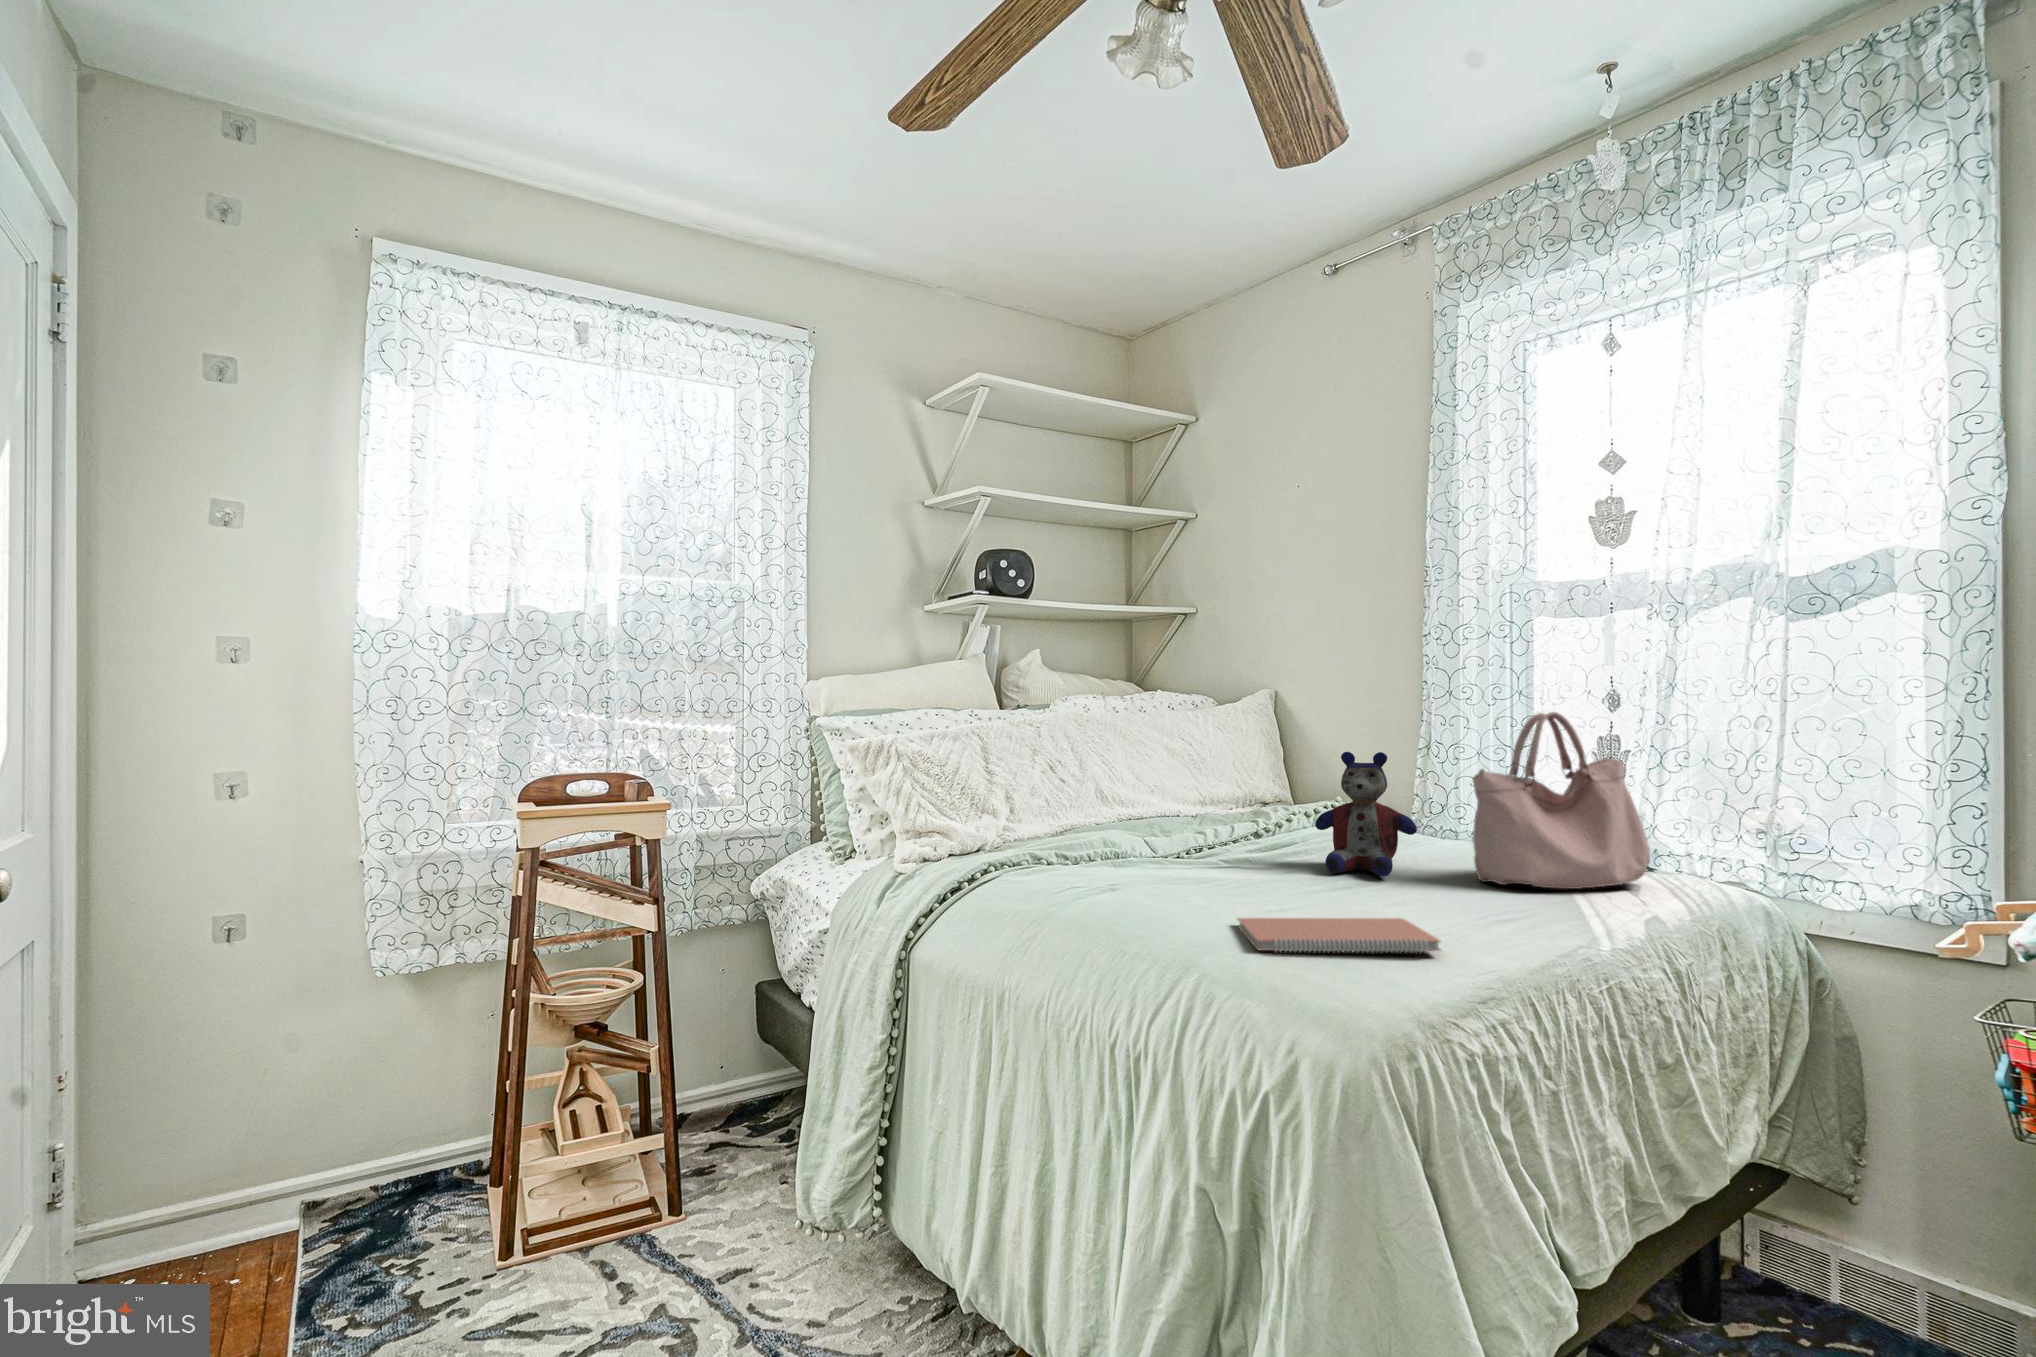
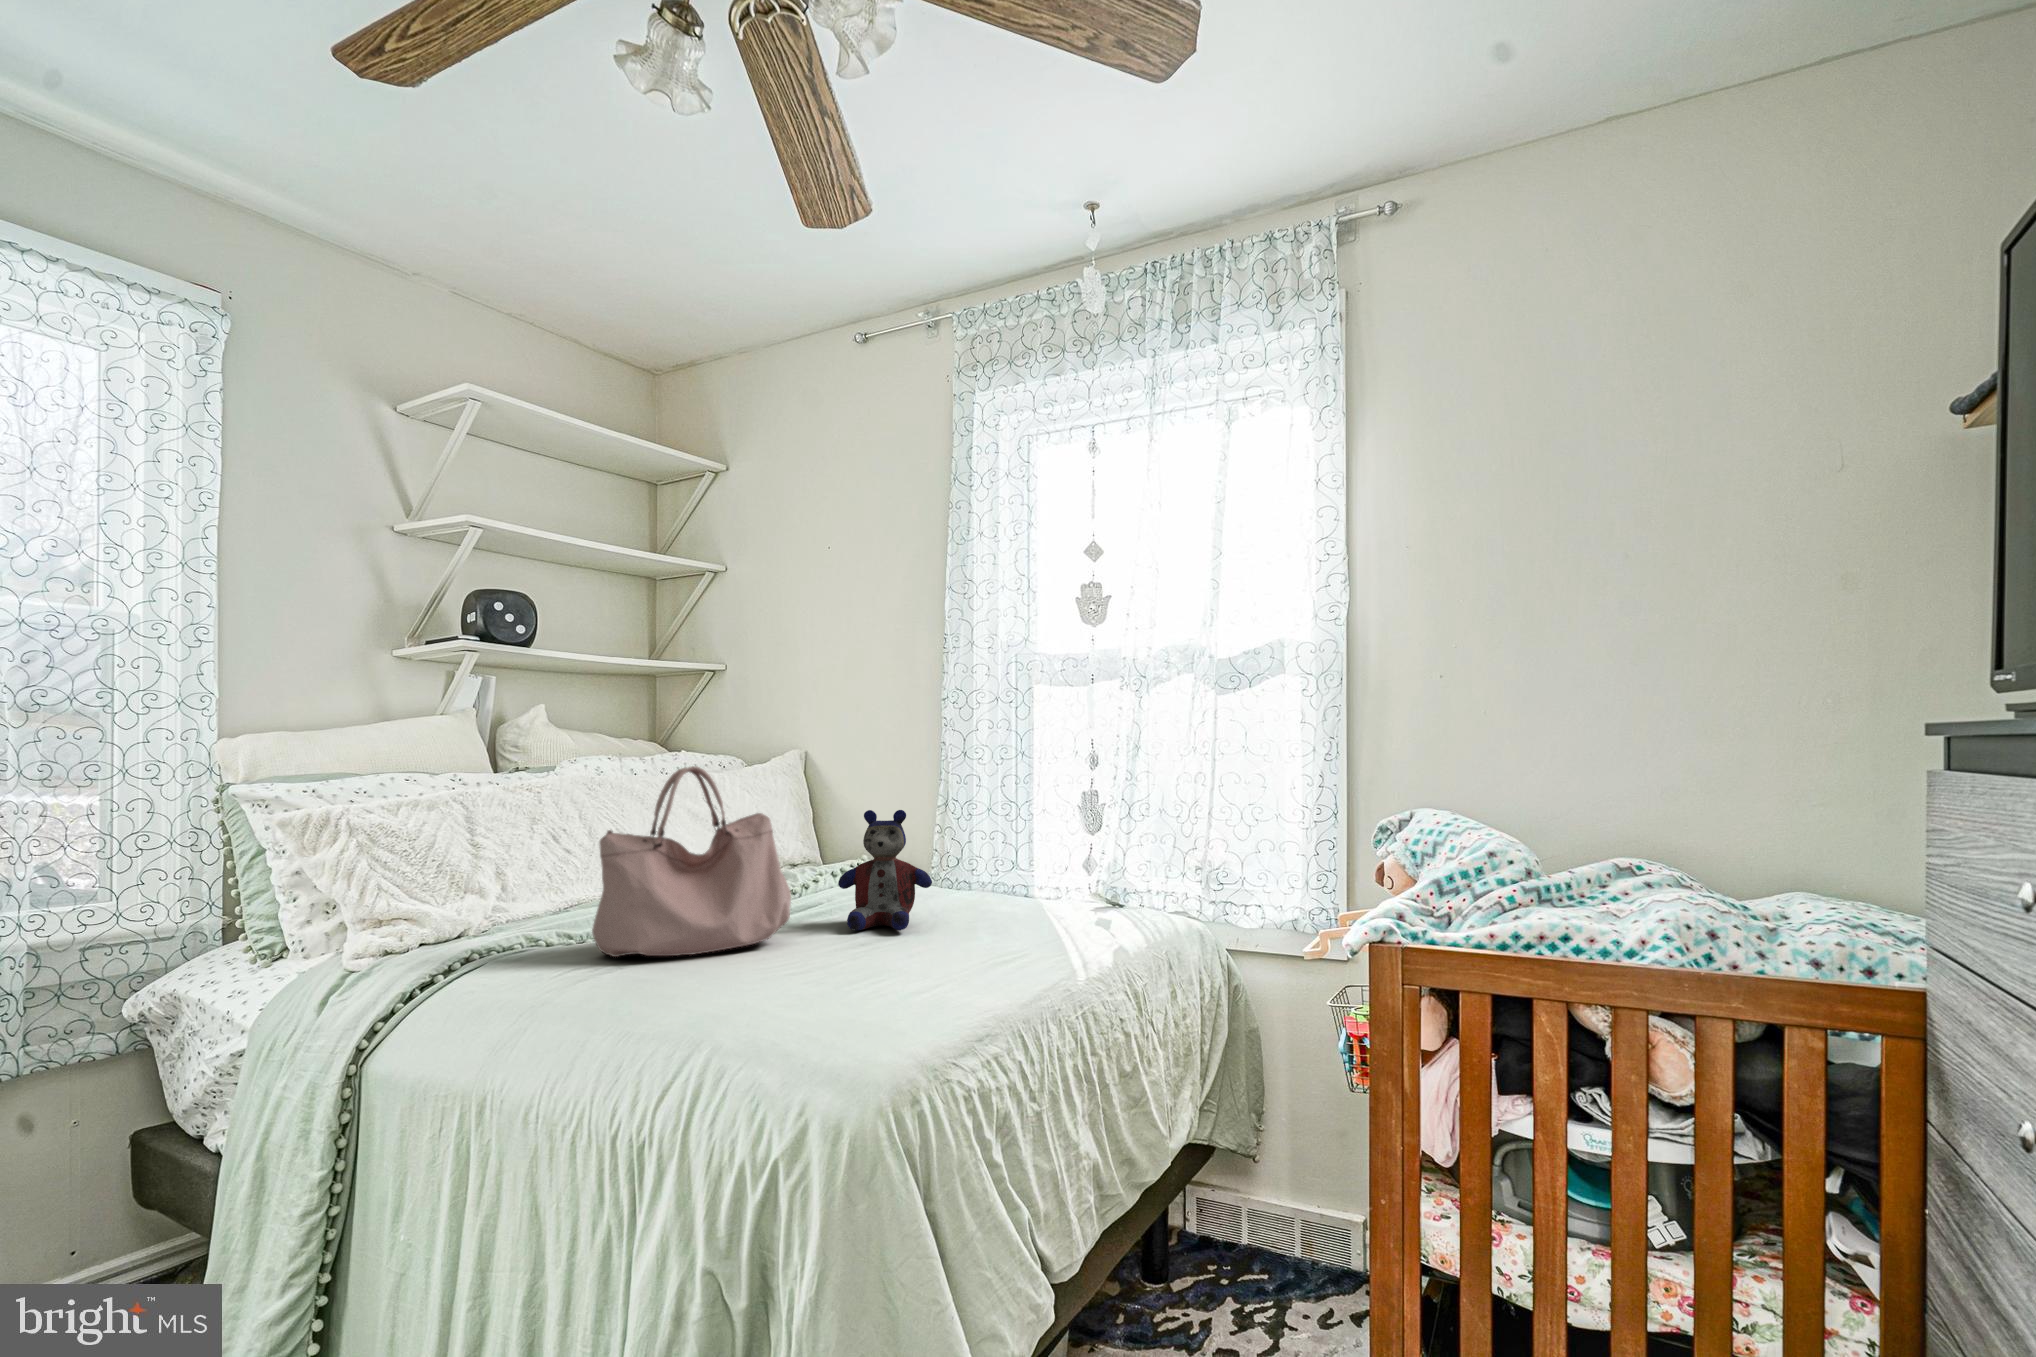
handbag: present [1473,712,1650,889] -> present [592,766,791,957]
notebook: present [1238,918,1441,953] -> none [756,969,945,1016]

